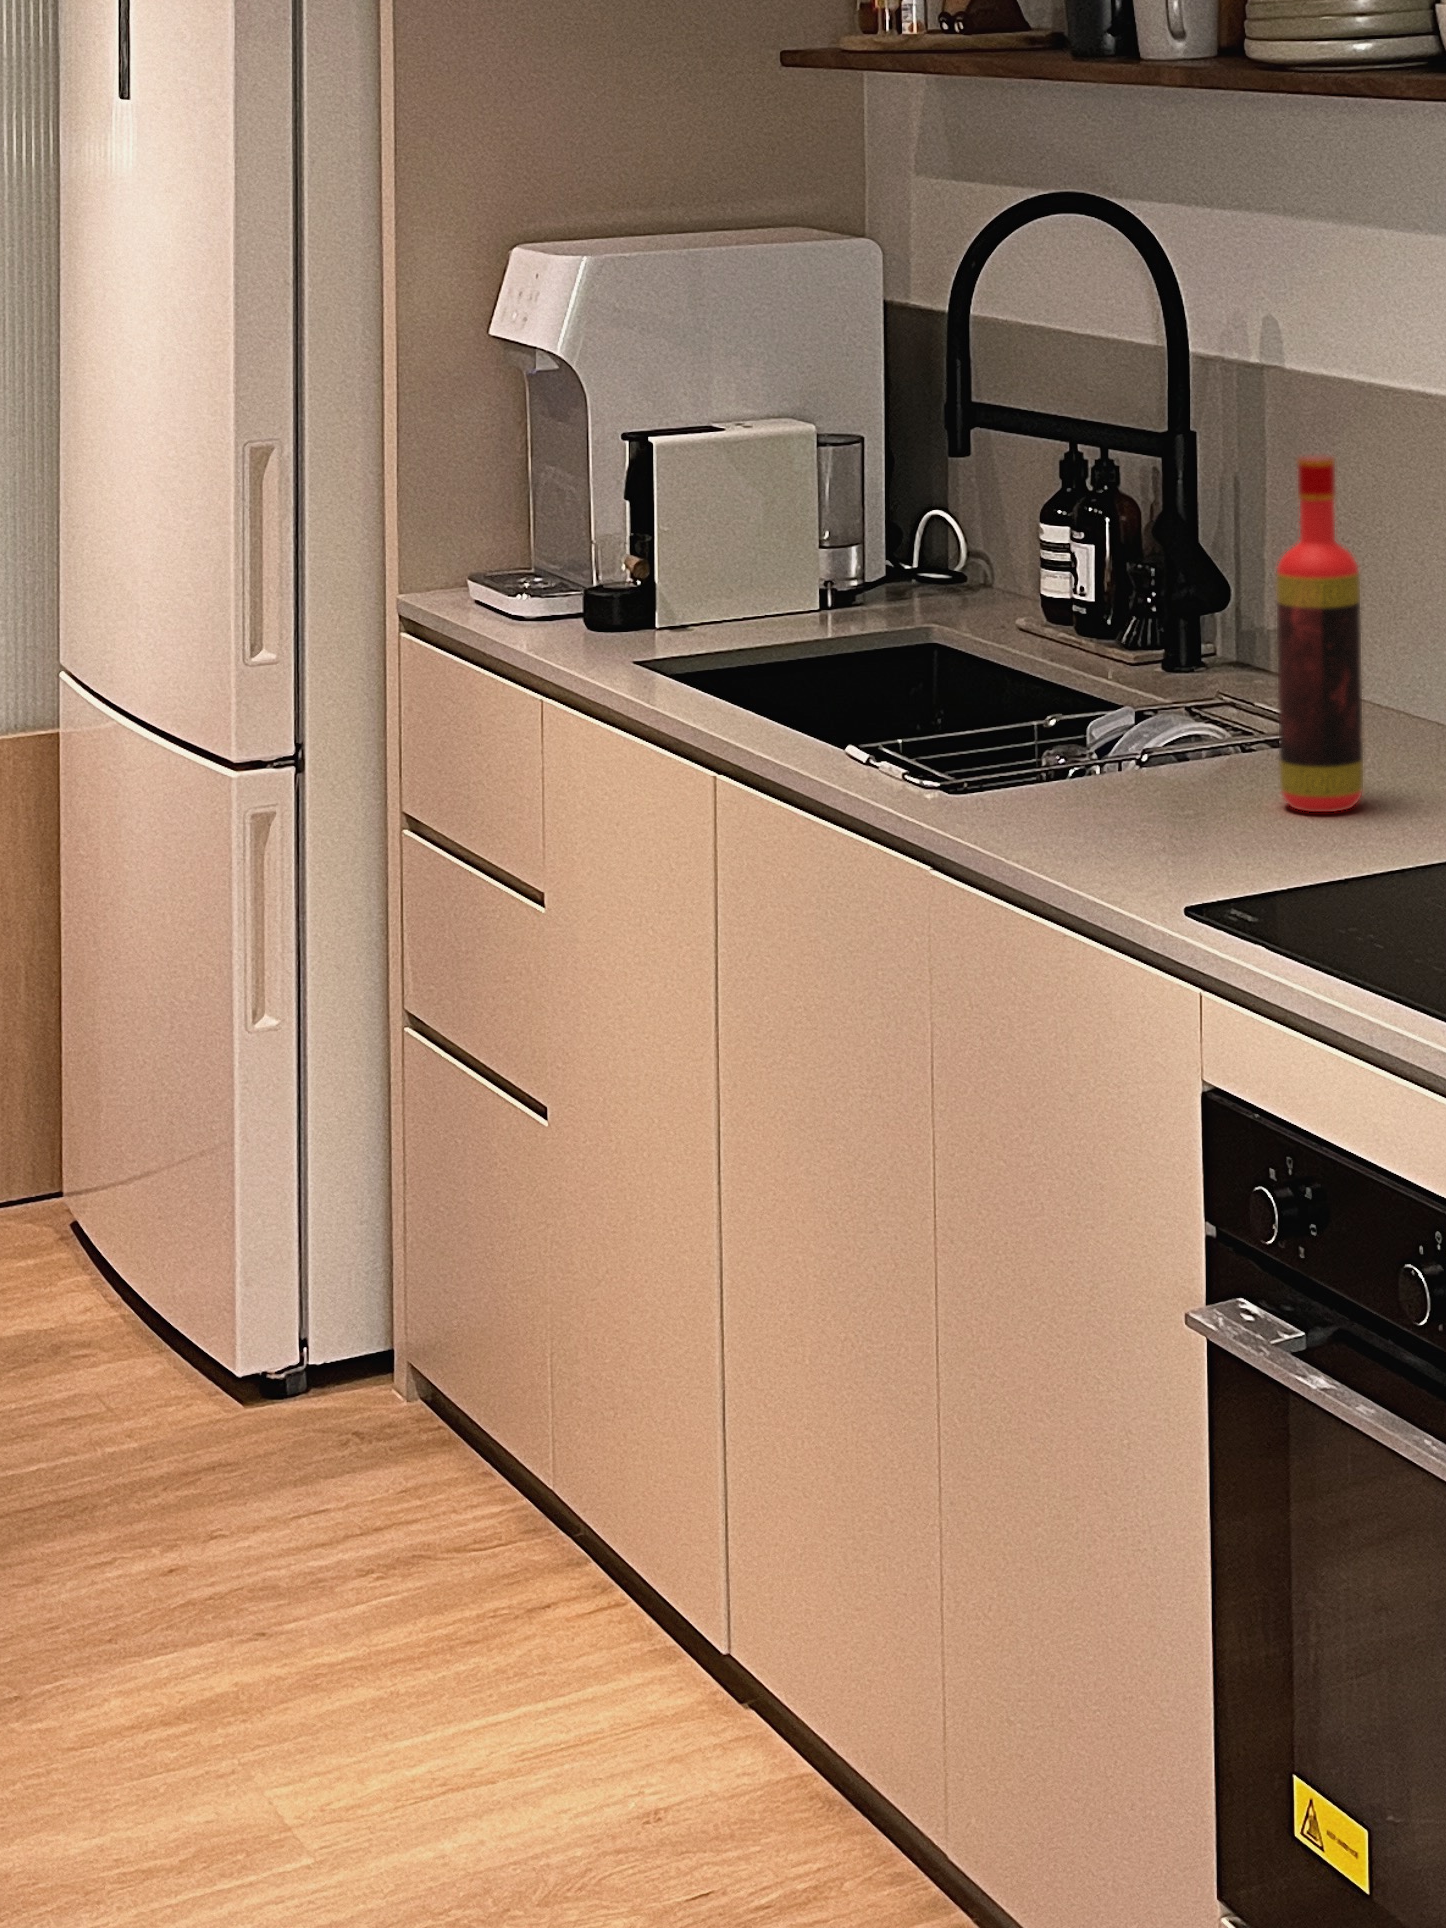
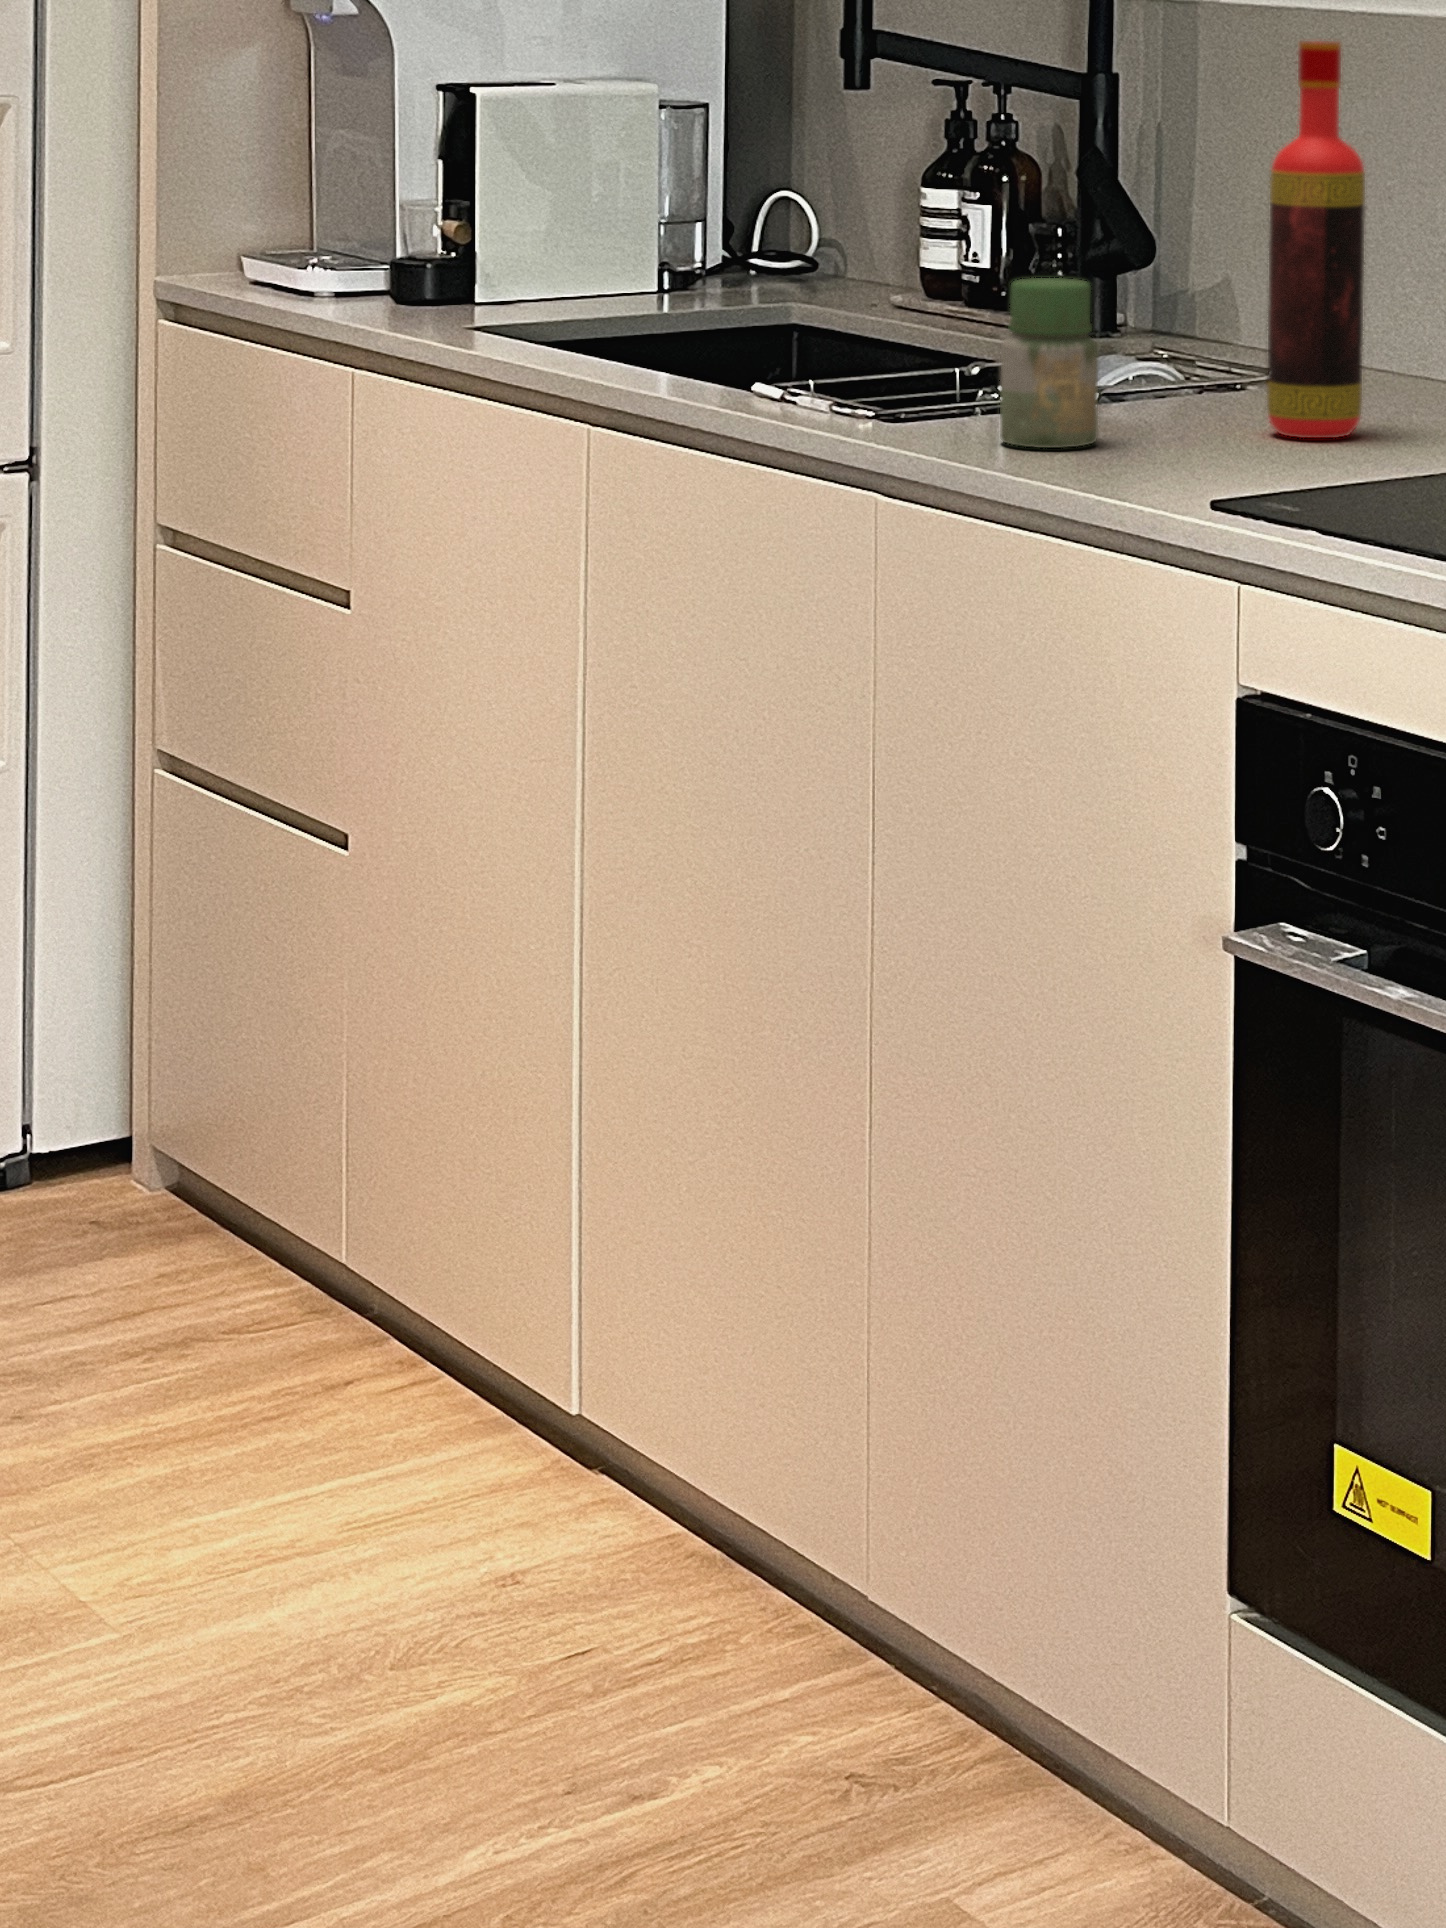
jar: none [1038,673,1125,829] -> present [1000,278,1099,448]

